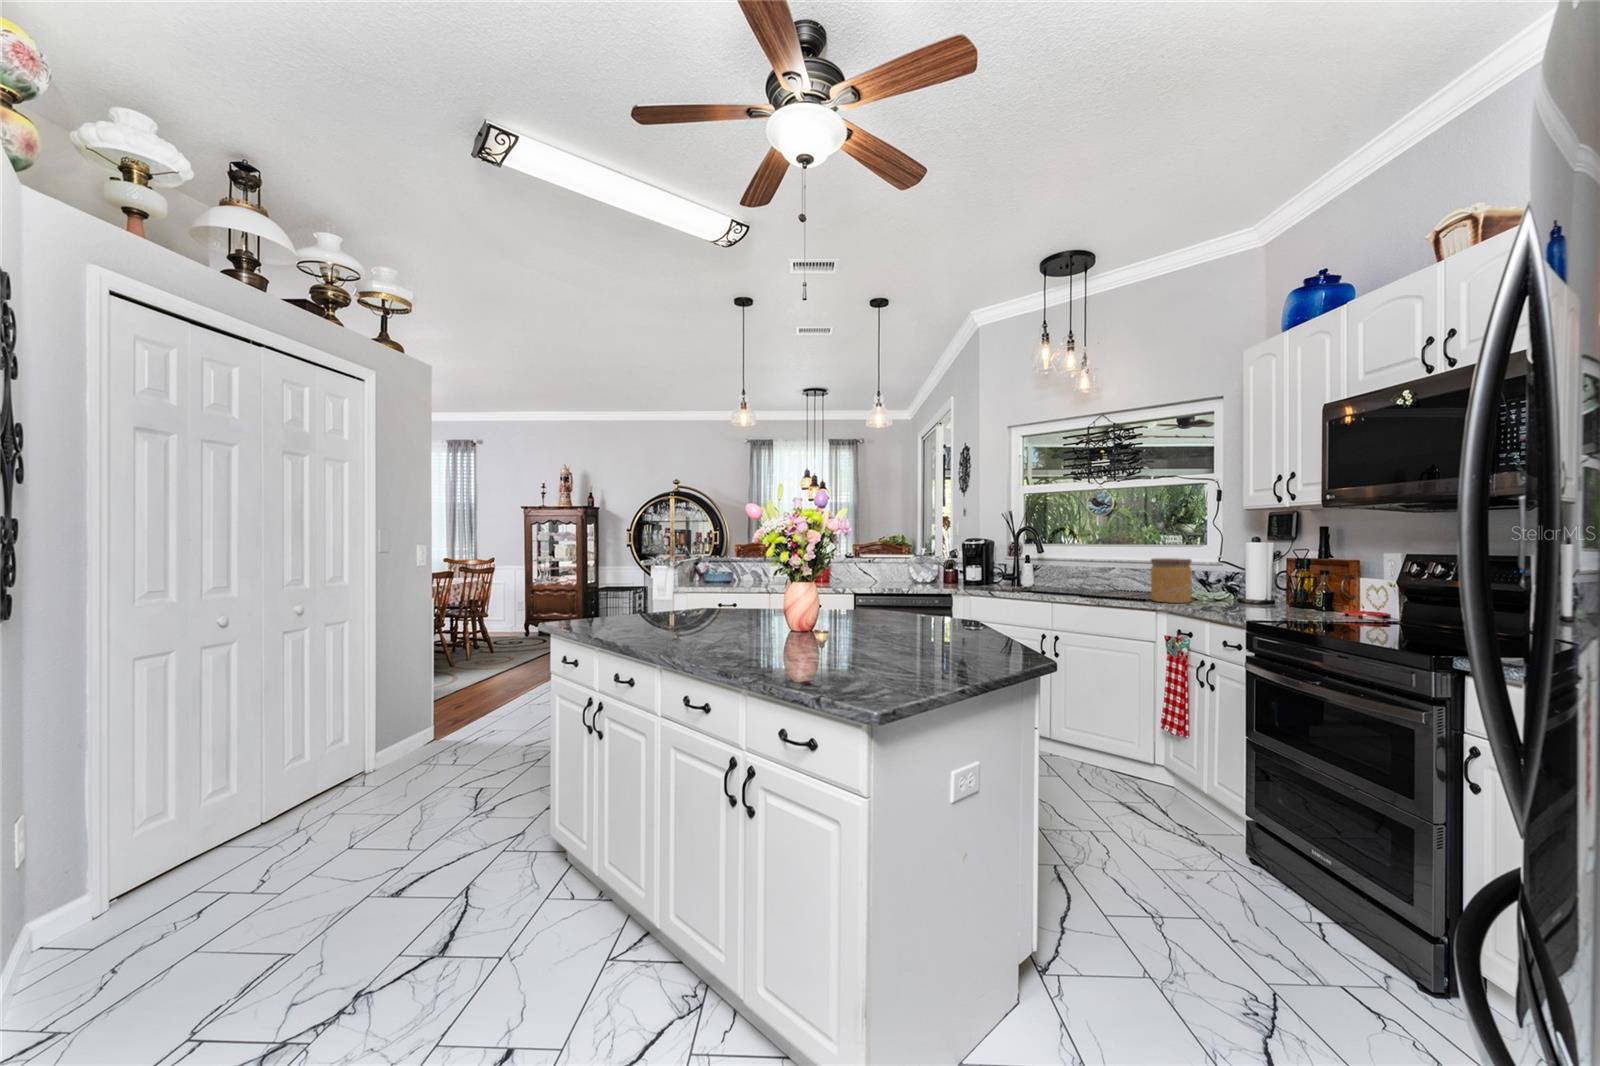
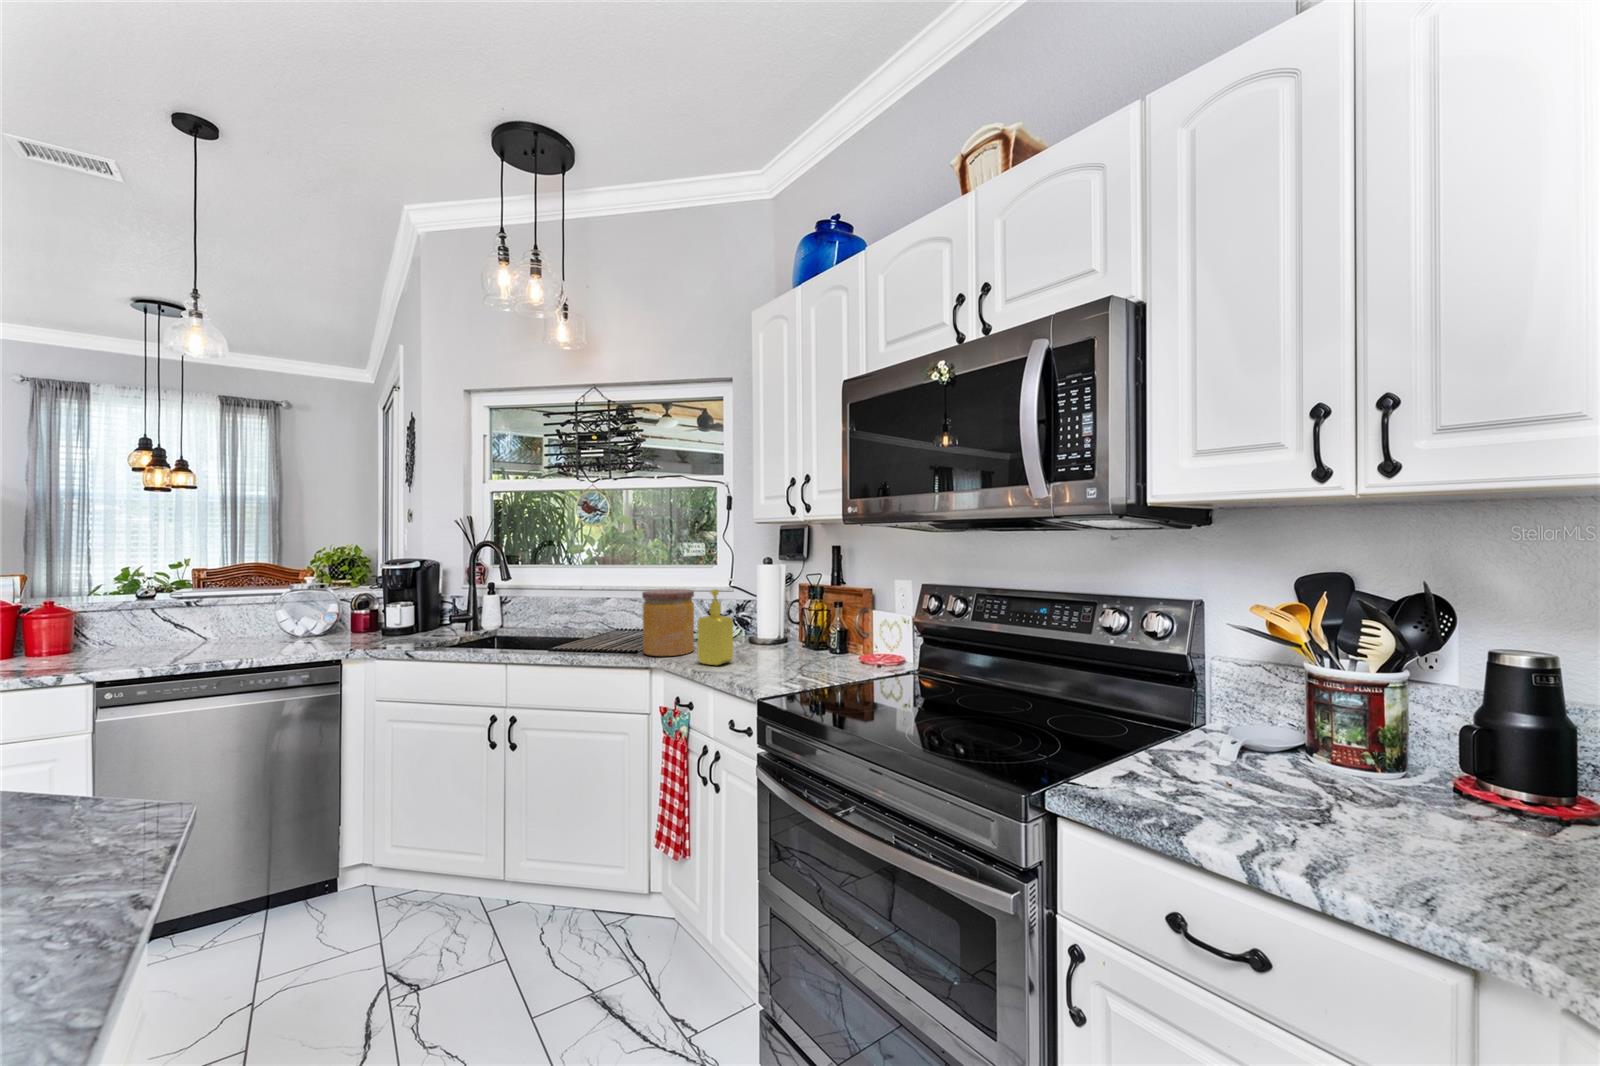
soap dispenser: none [1196,557,1225,608] -> present [698,589,733,665]

